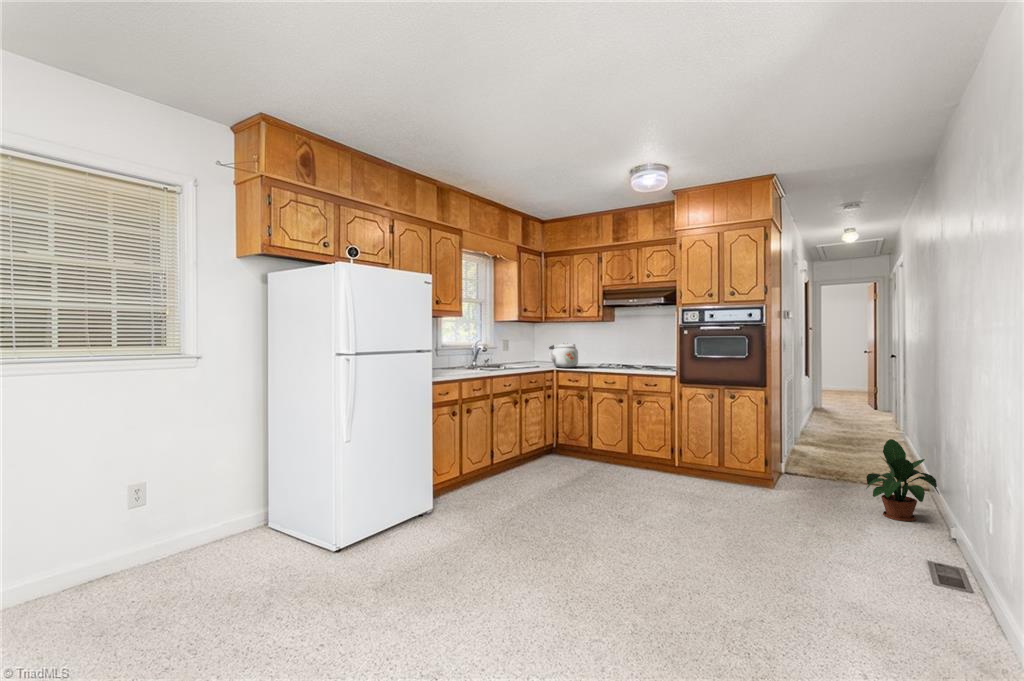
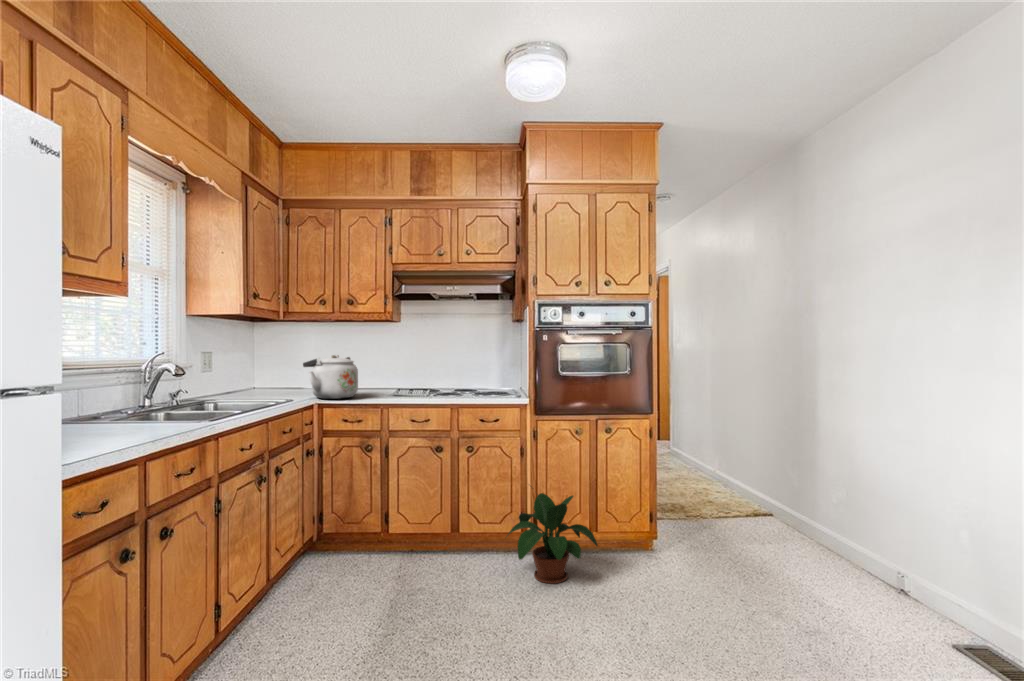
potted plant: present [866,439,939,521] -> present [507,493,598,584]

